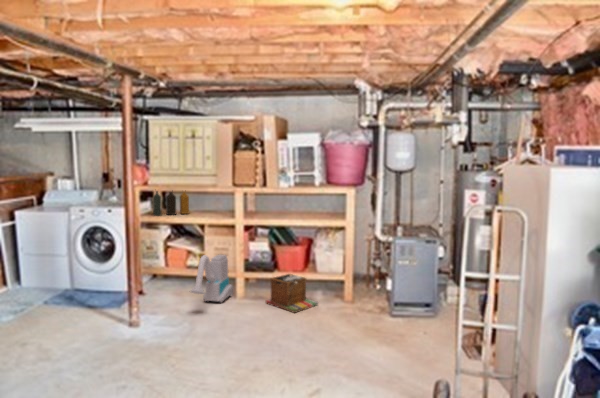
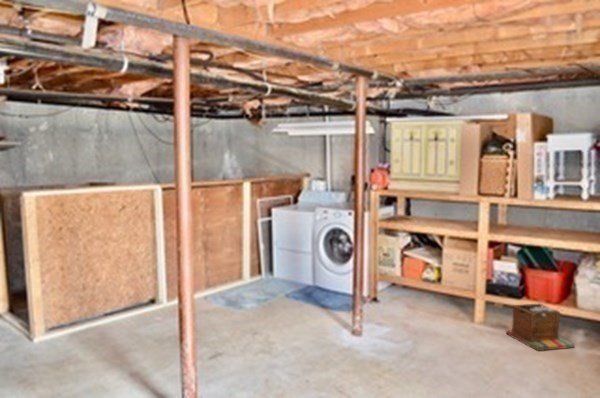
bottle: present [153,191,189,216] -> none [392,190,431,223]
vacuum cleaner: present [191,255,233,302] -> none [416,268,470,325]

